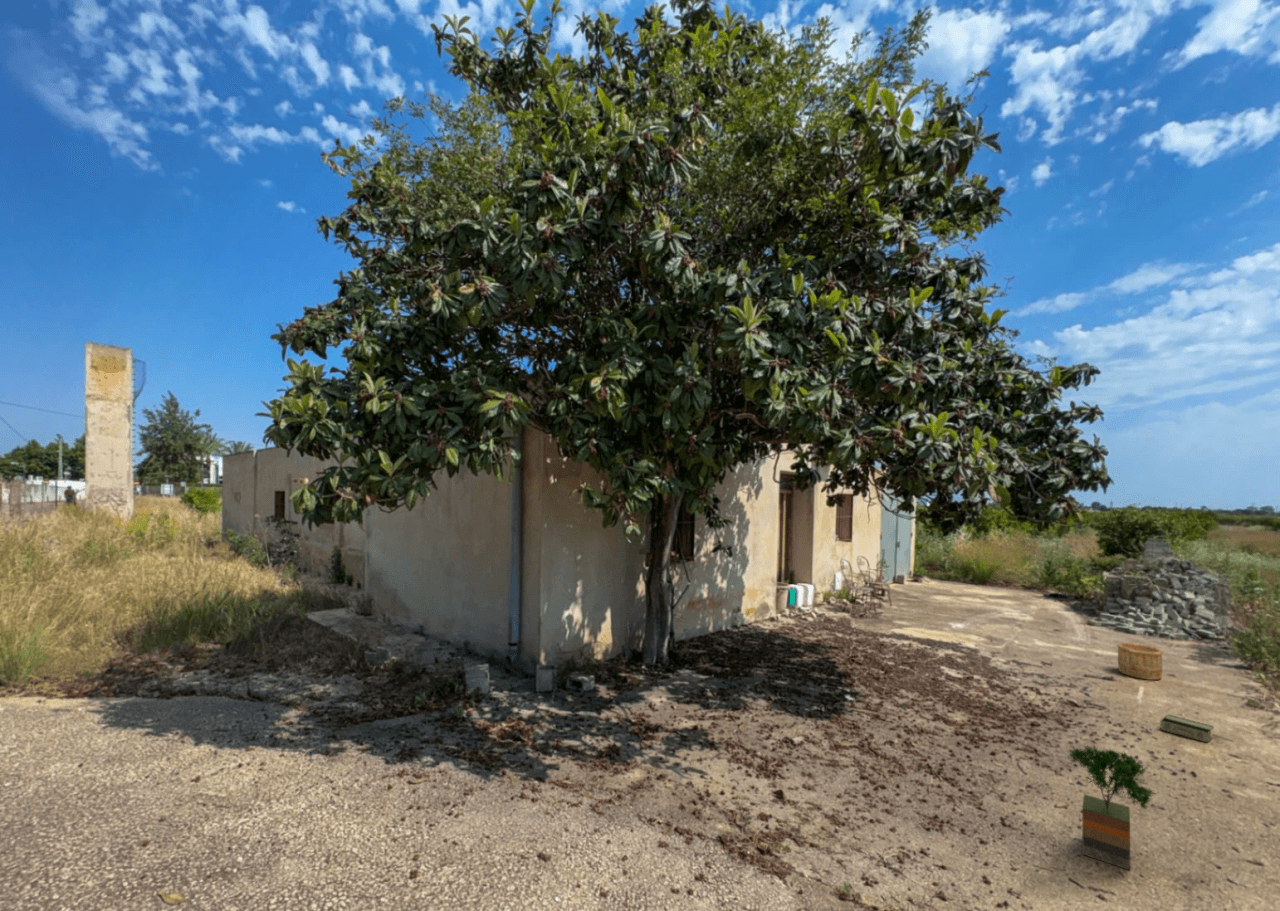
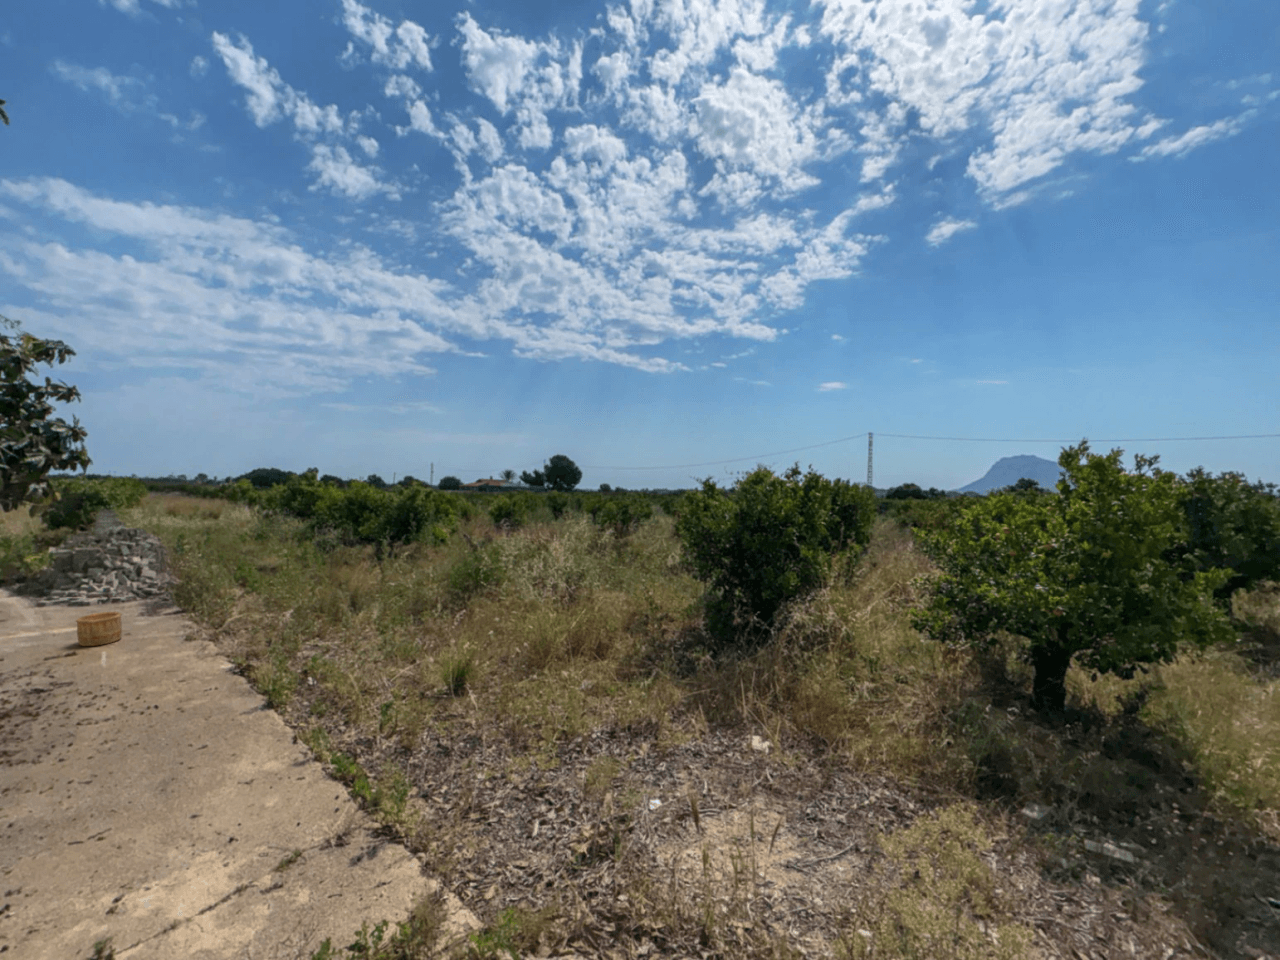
toolbox: present [1160,715,1214,742] -> none [128,660,172,681]
potted tree: present [1069,746,1155,870] -> none [52,705,140,818]

